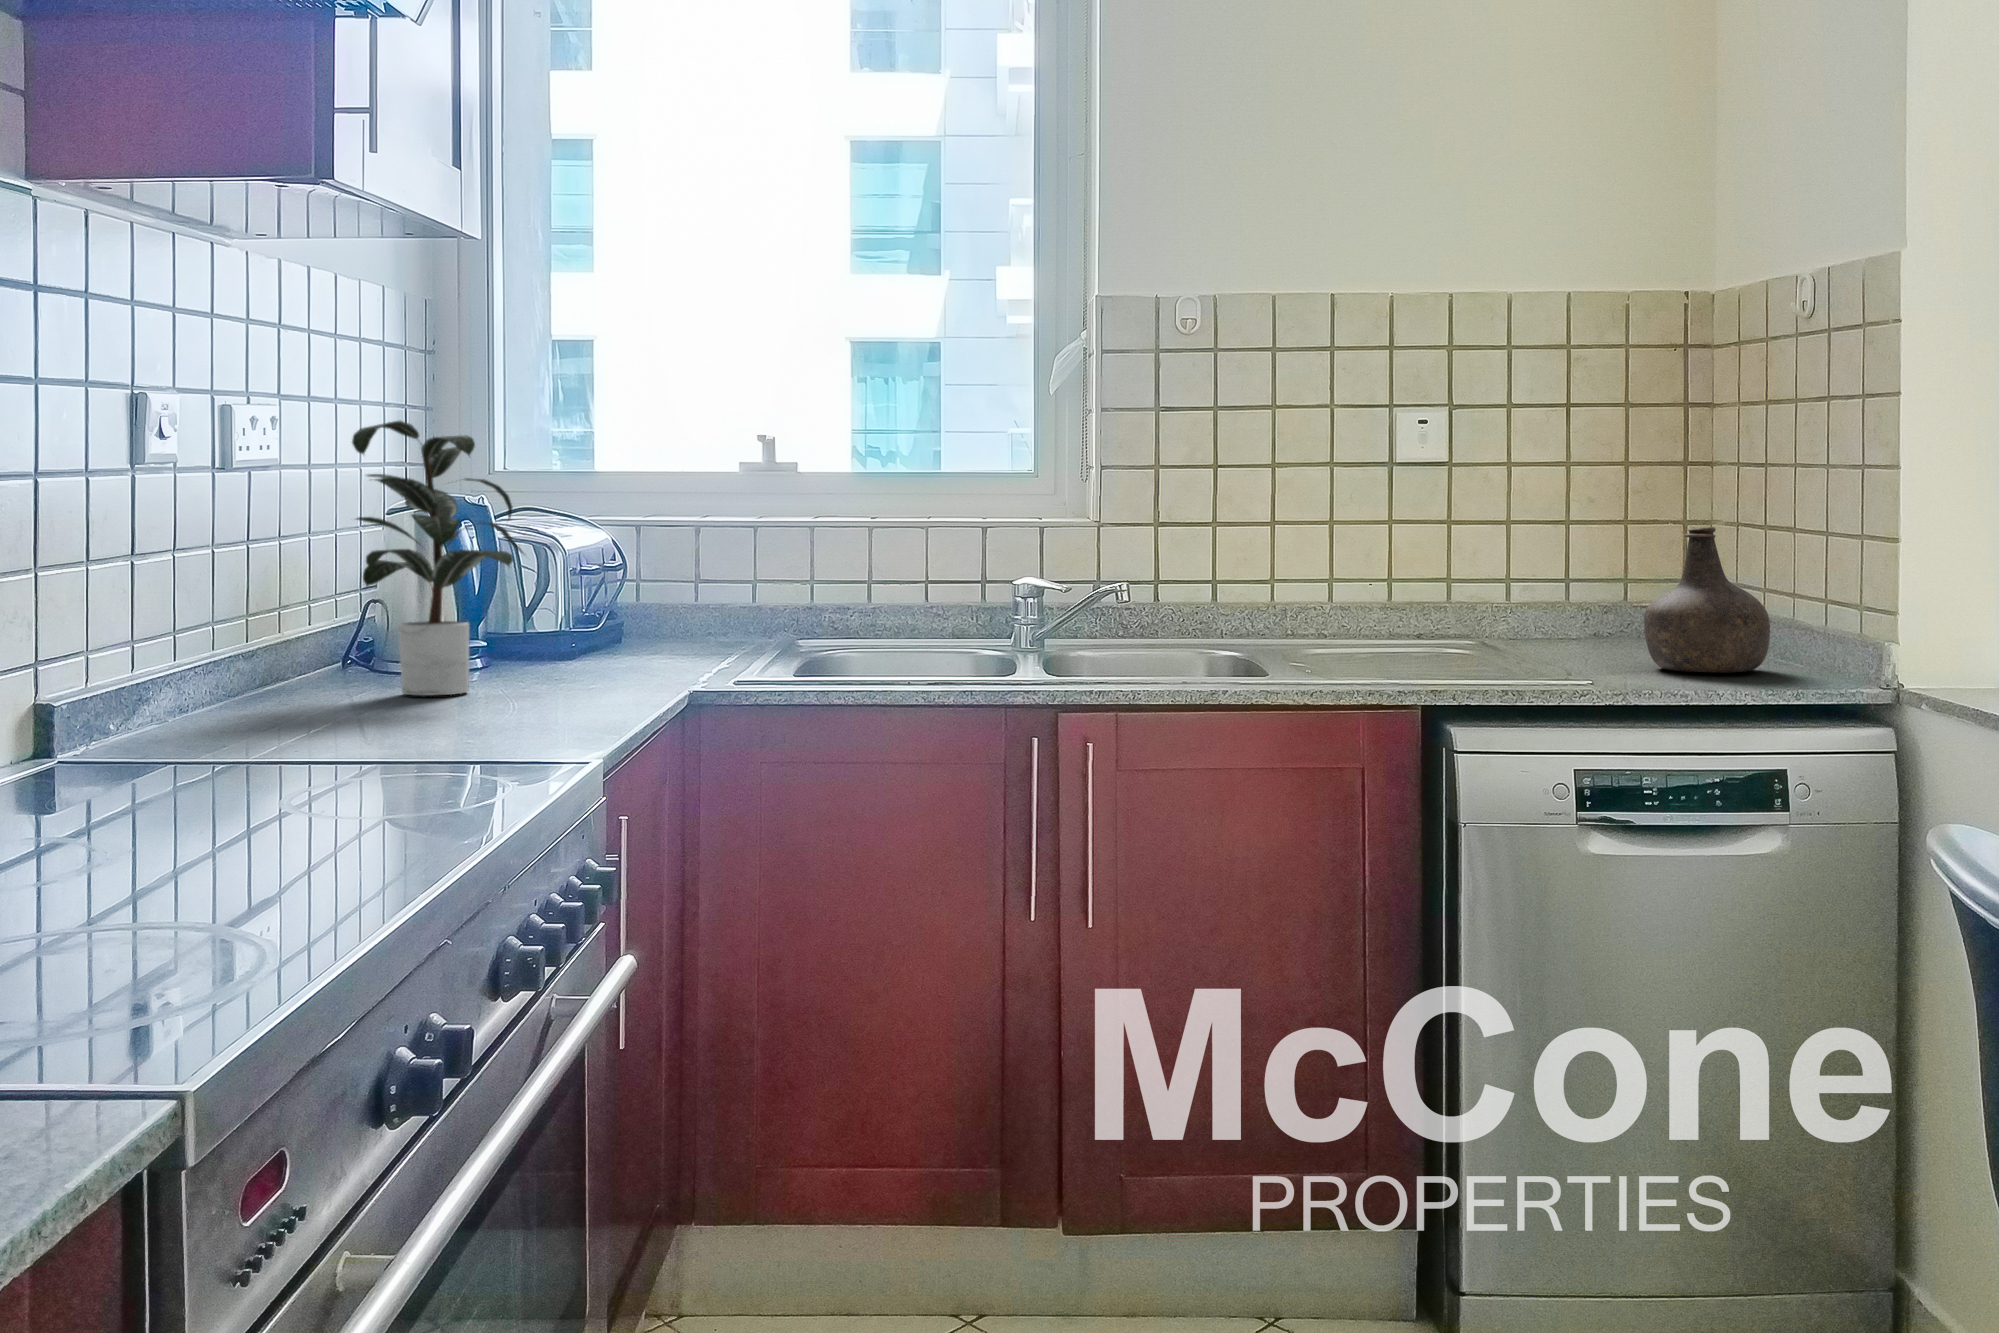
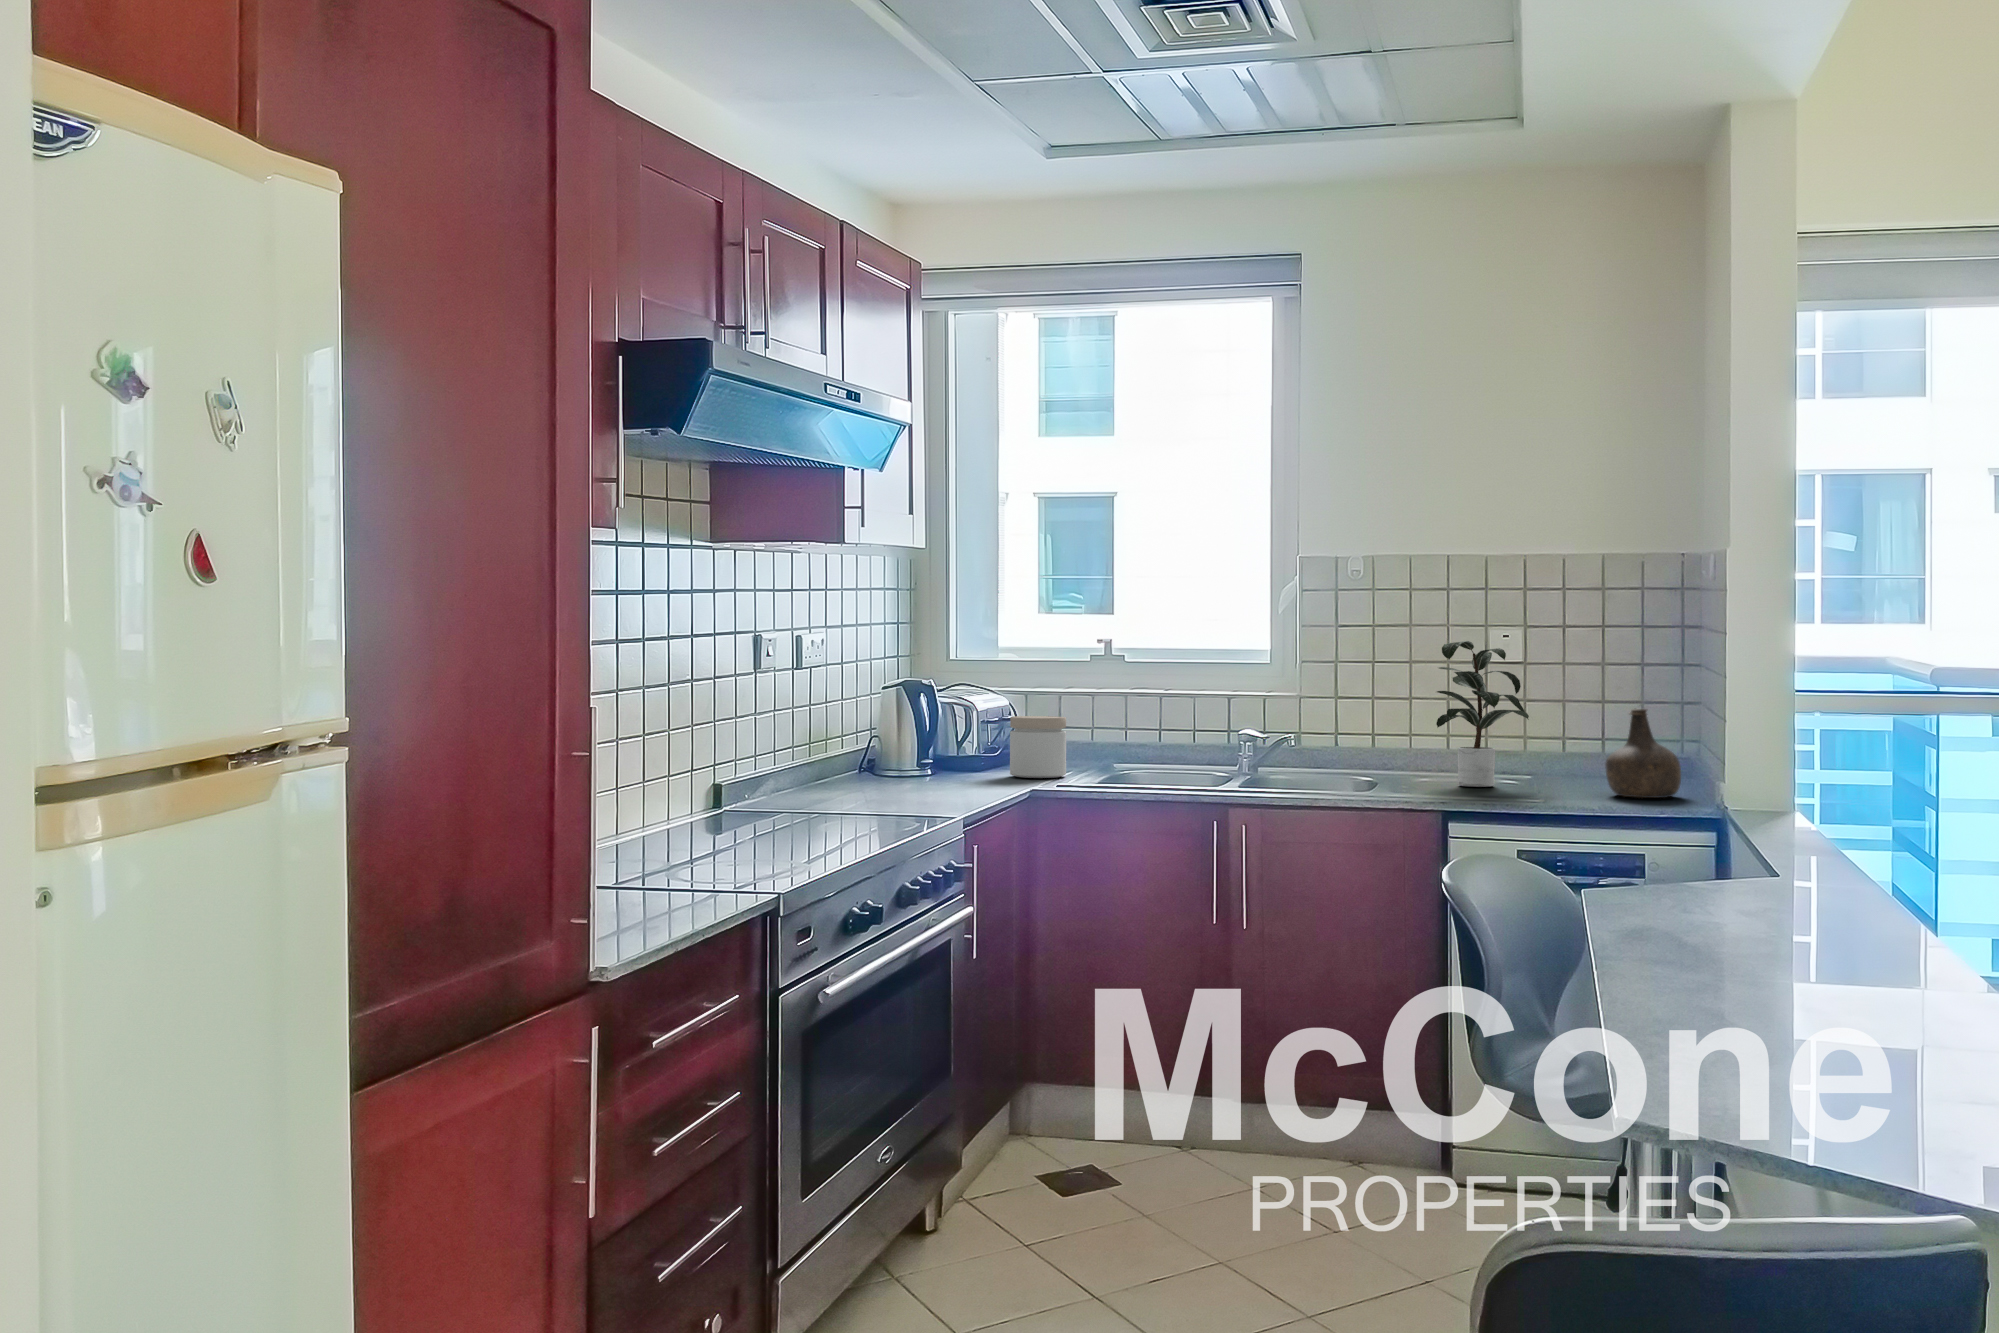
potted plant: present [352,421,523,696] -> present [1436,641,1529,787]
jar: none [629,562,729,668] -> present [1010,716,1066,778]

